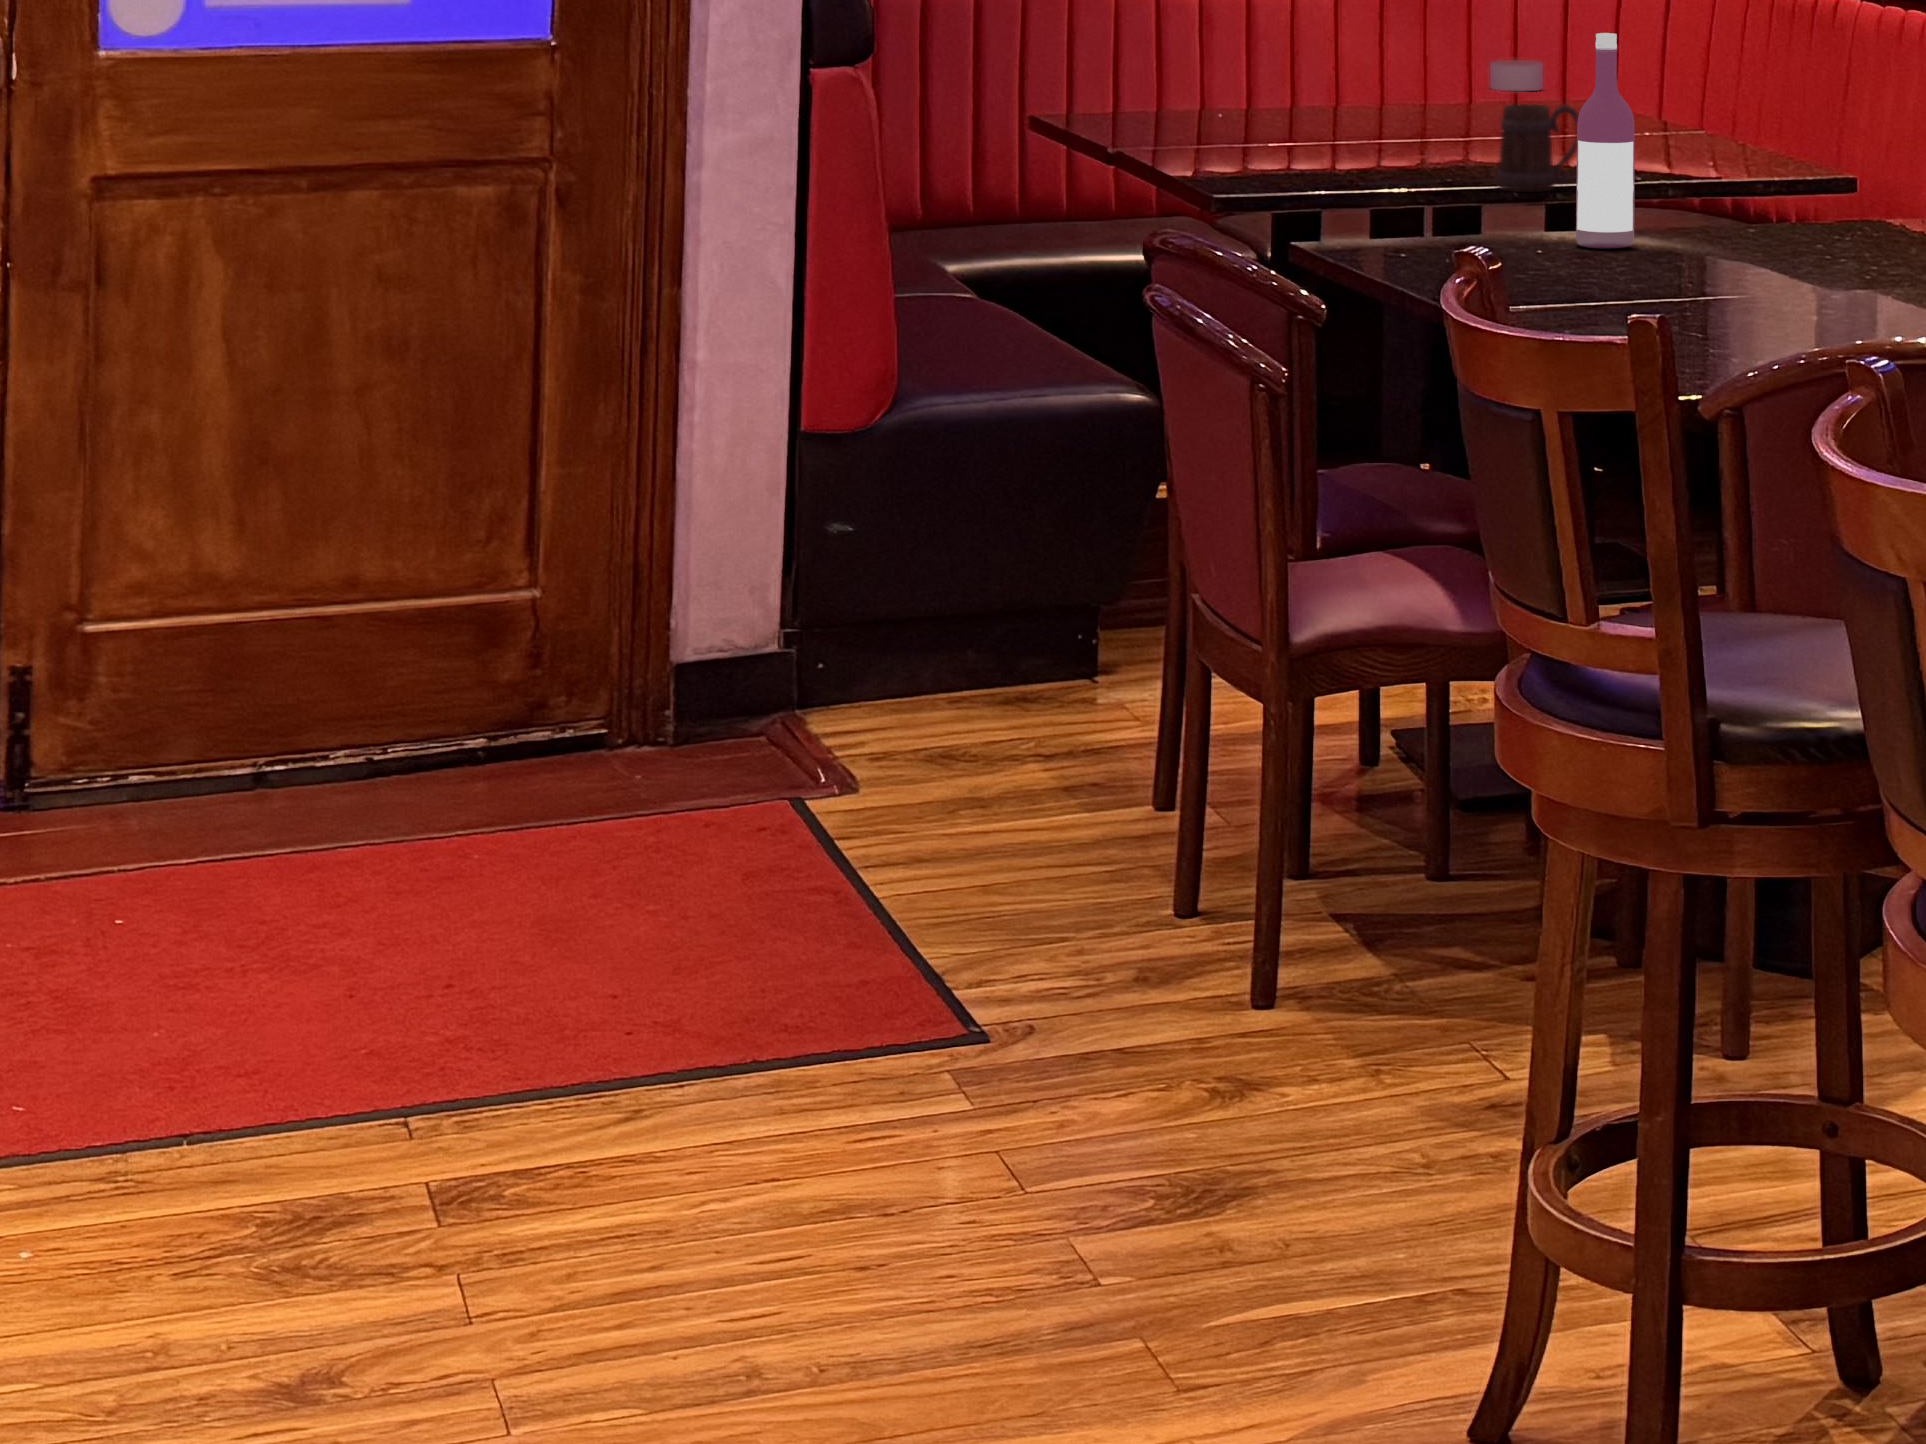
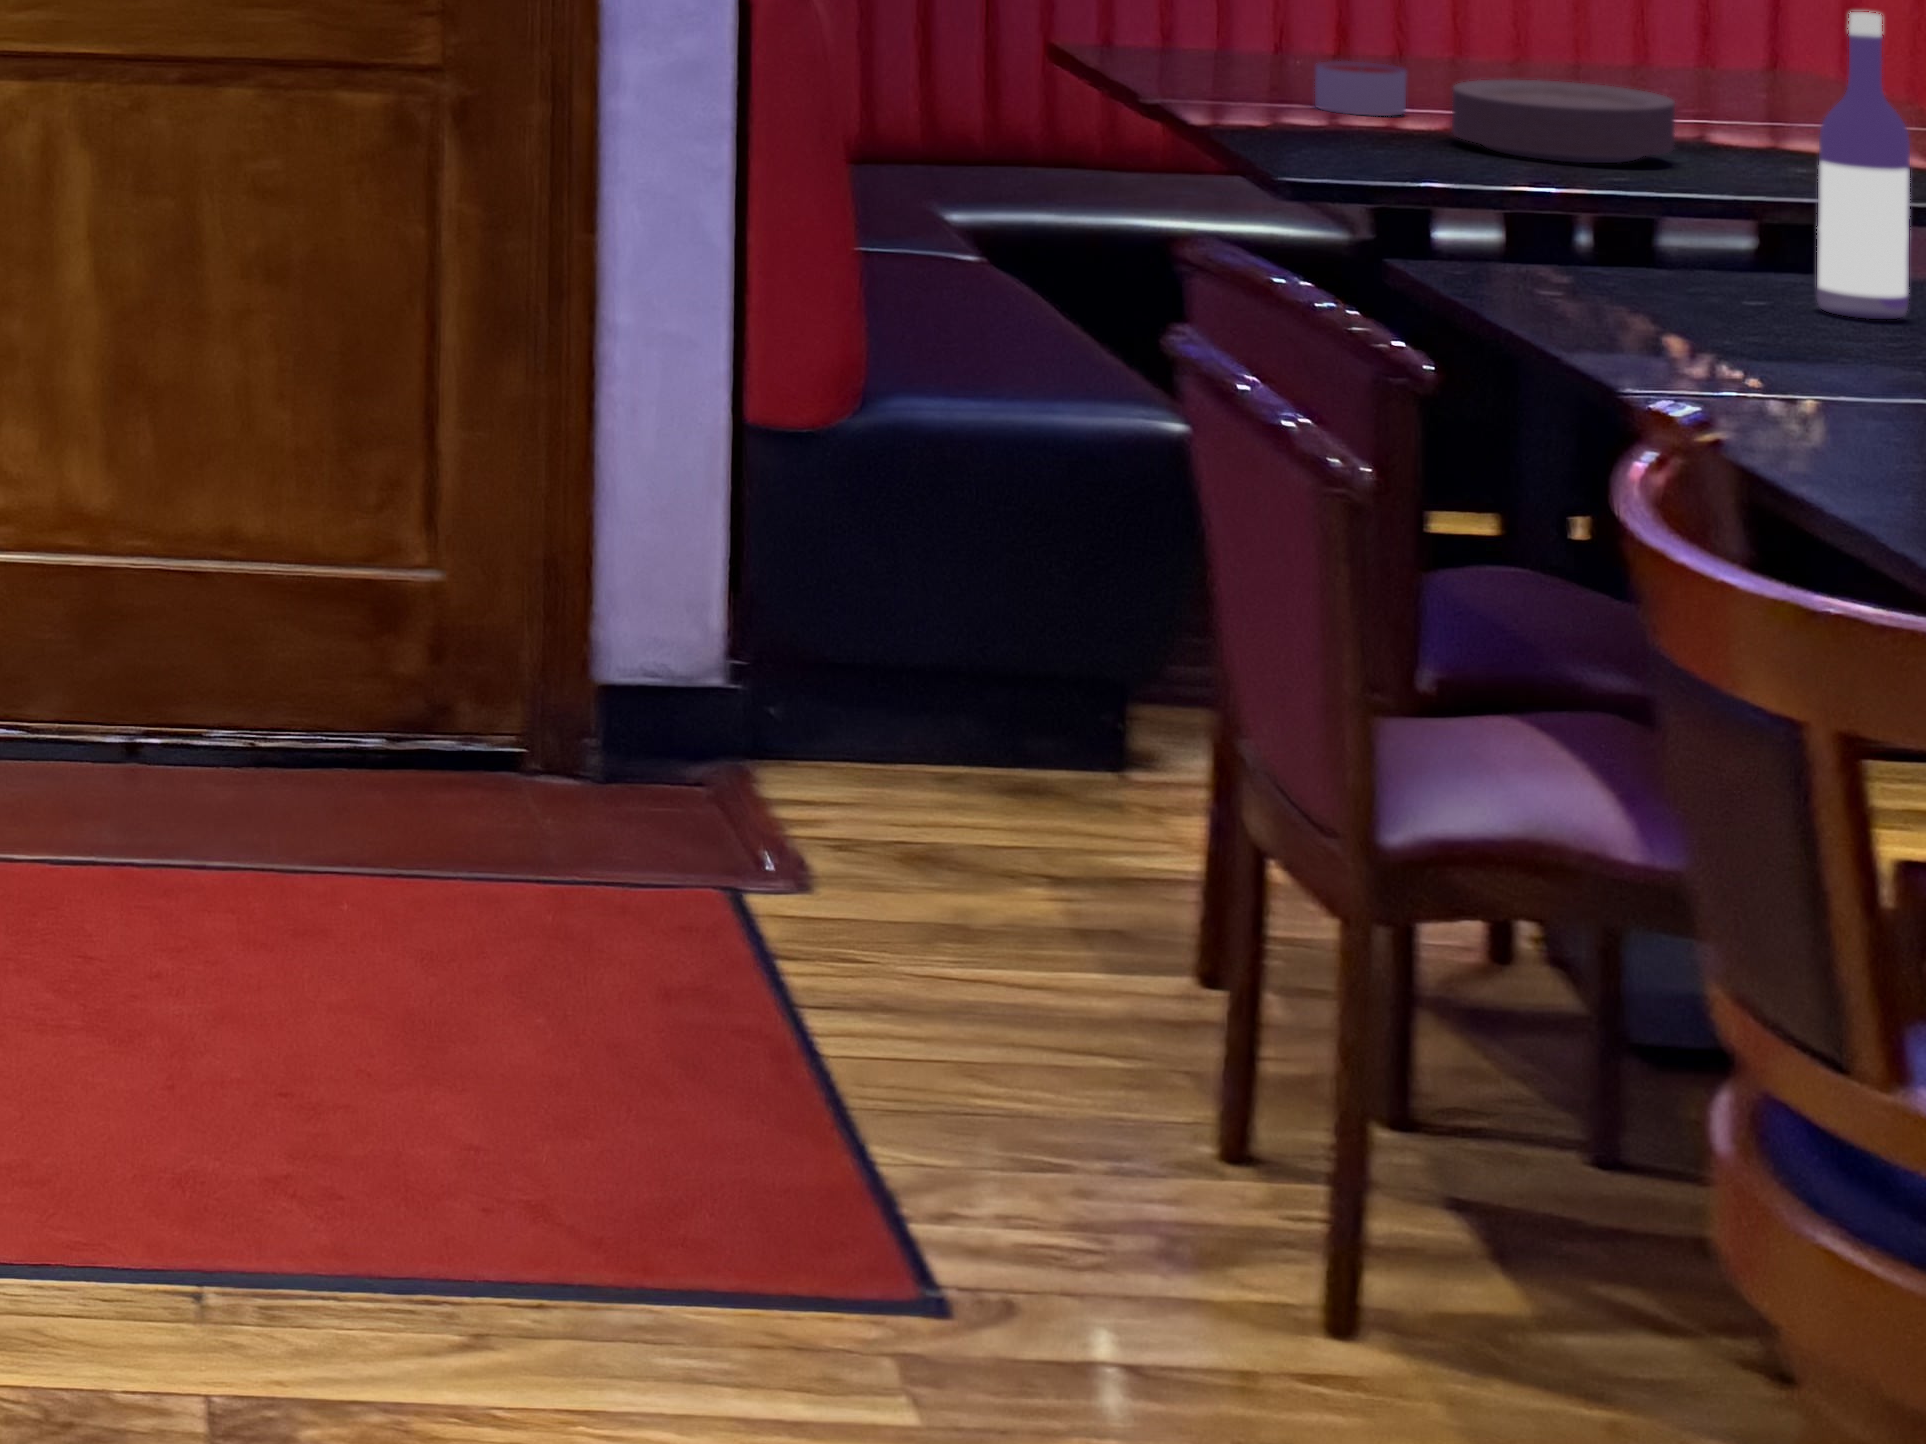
candle: present [1490,60,1543,91] -> present [1315,61,1406,116]
beer mug: present [1496,104,1578,192] -> none [1690,89,1819,211]
plate: none [1331,111,1487,169] -> present [1452,80,1675,163]

